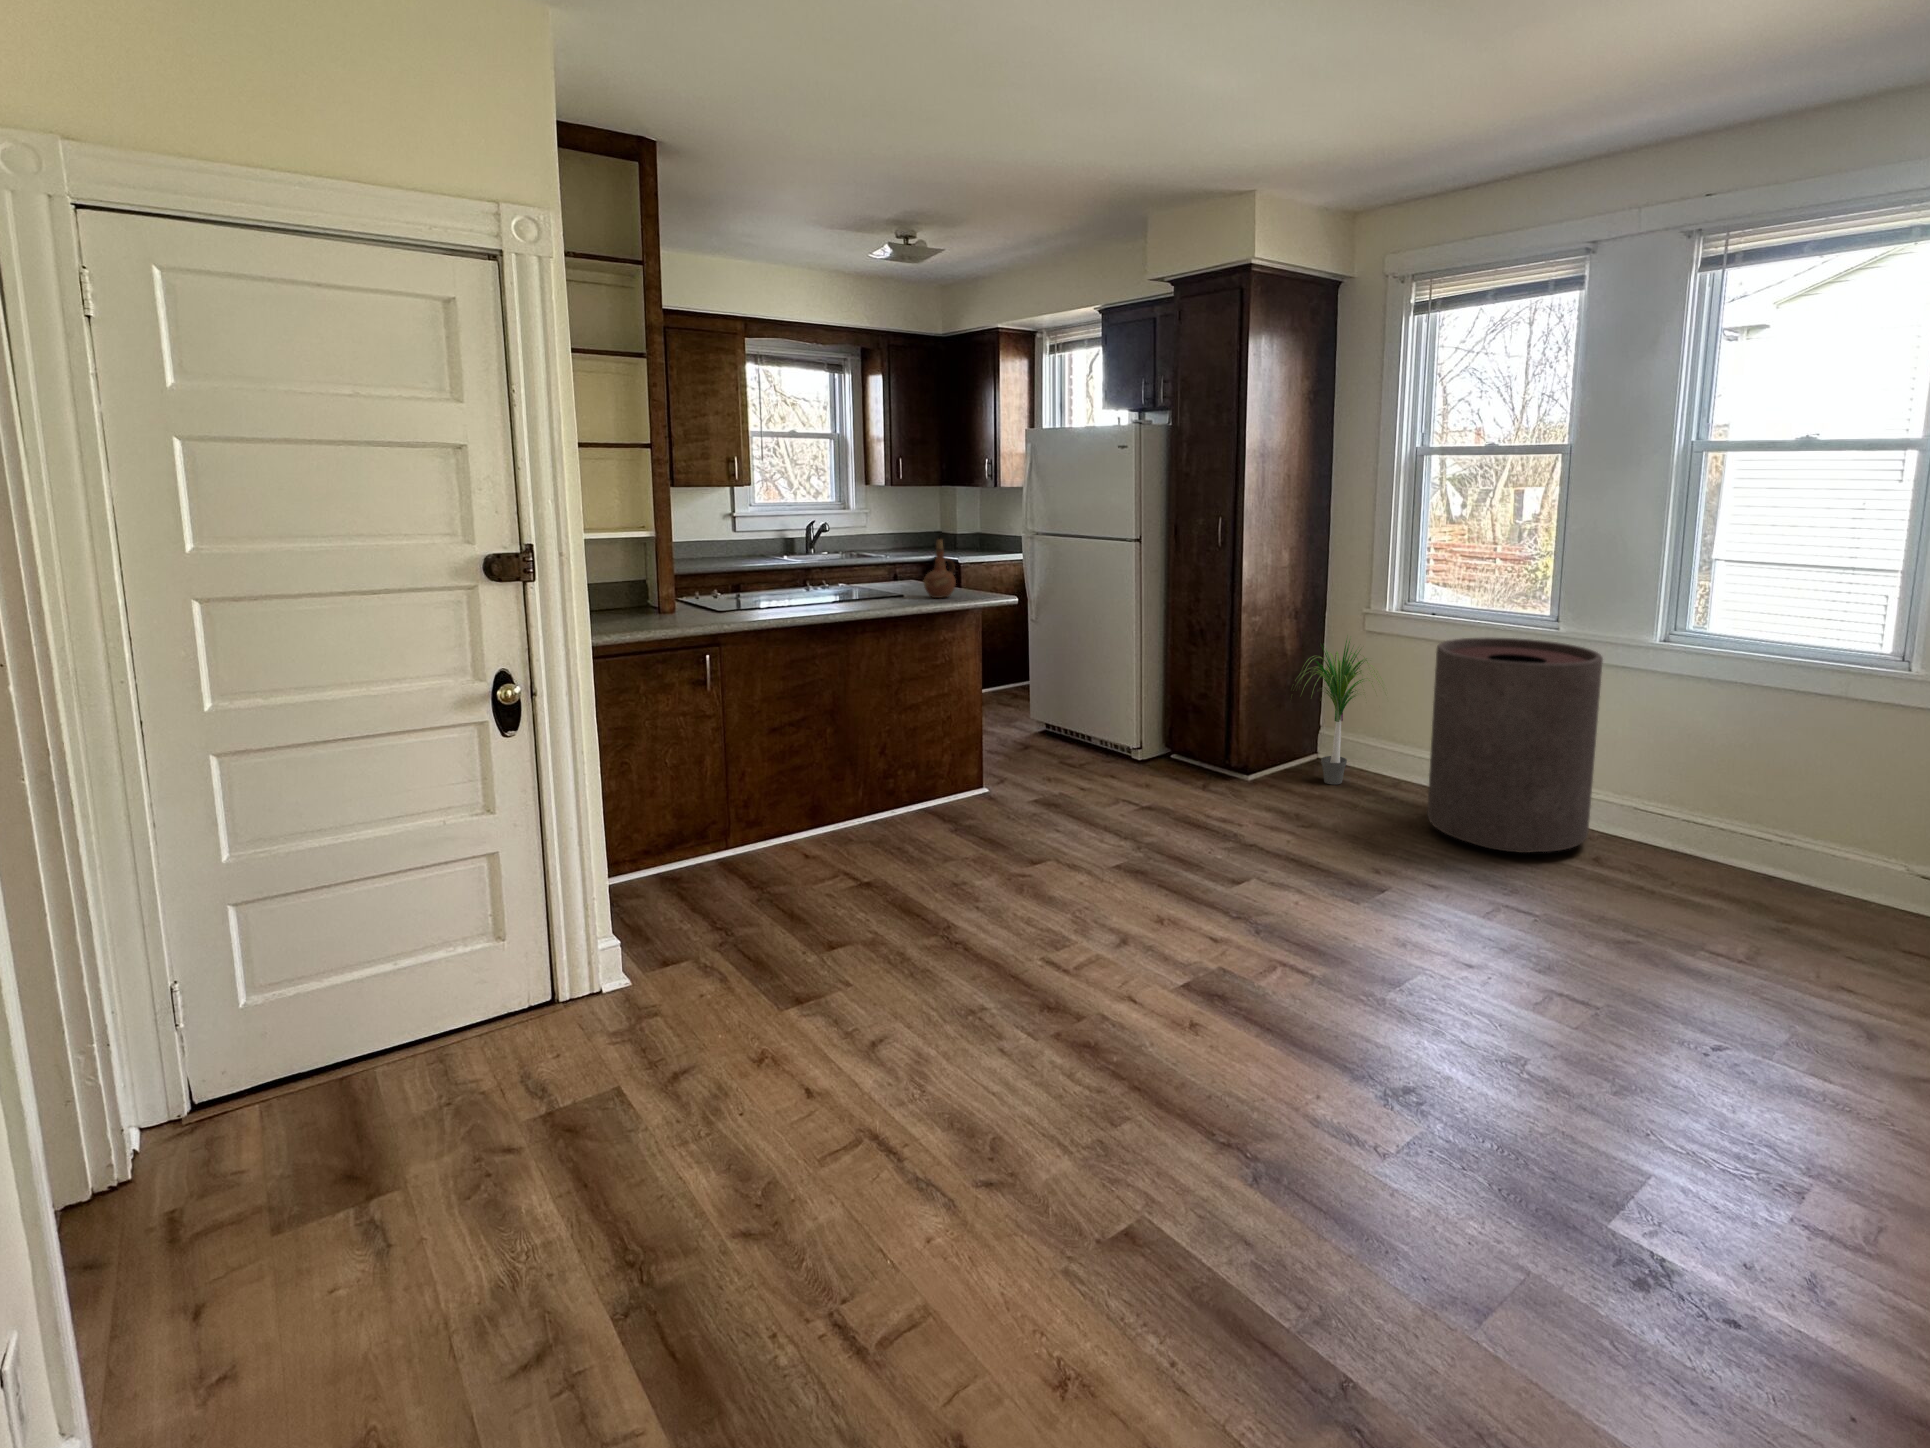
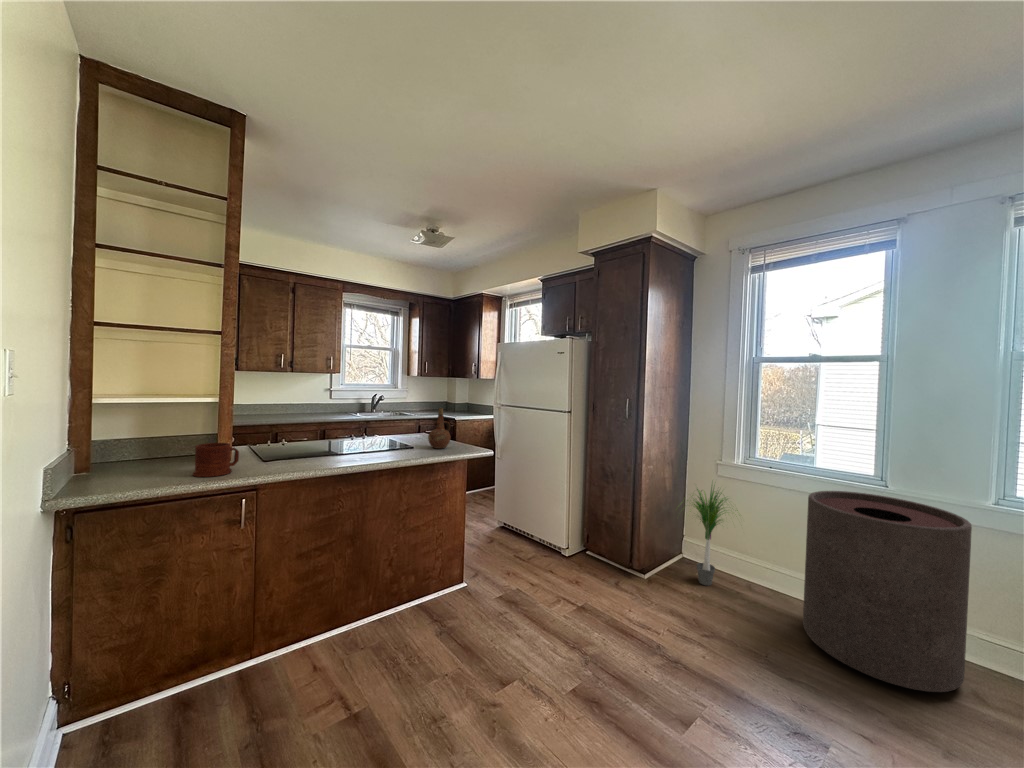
mug: none [657,588,701,626] -> present [193,443,239,477]

